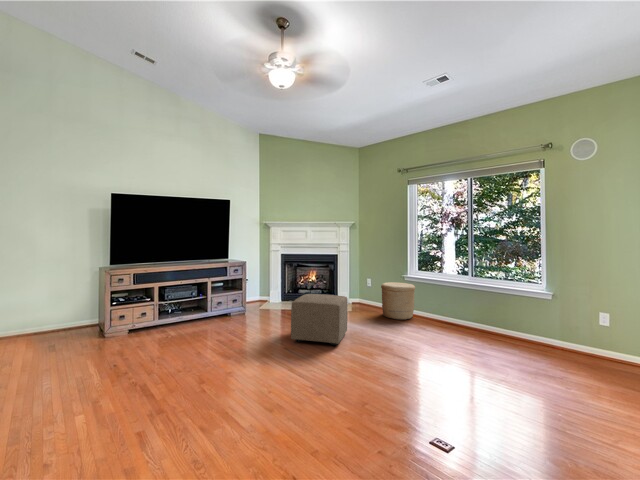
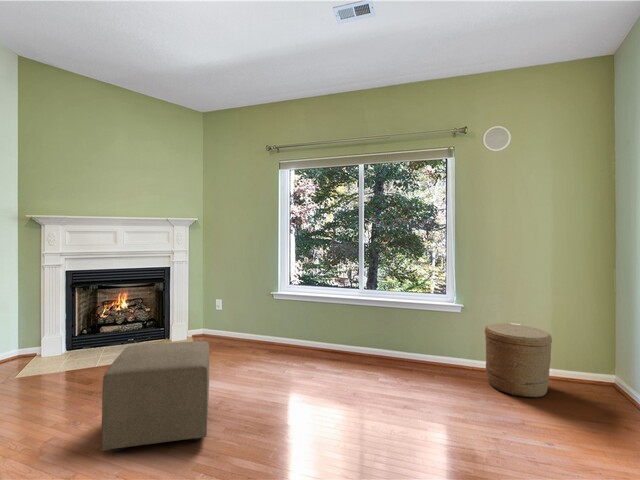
woven basket: present [381,282,415,320] -> present [485,324,552,397]

